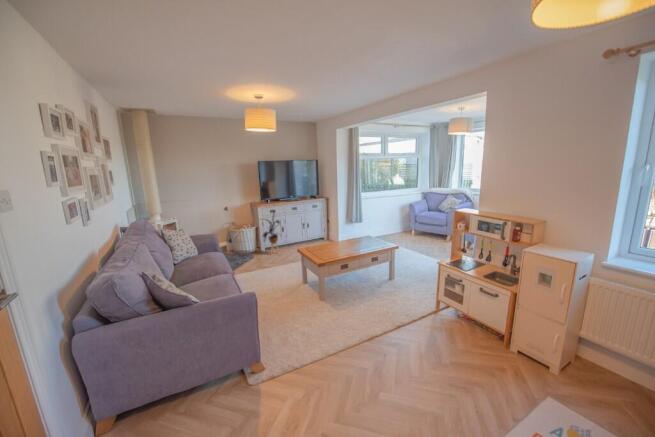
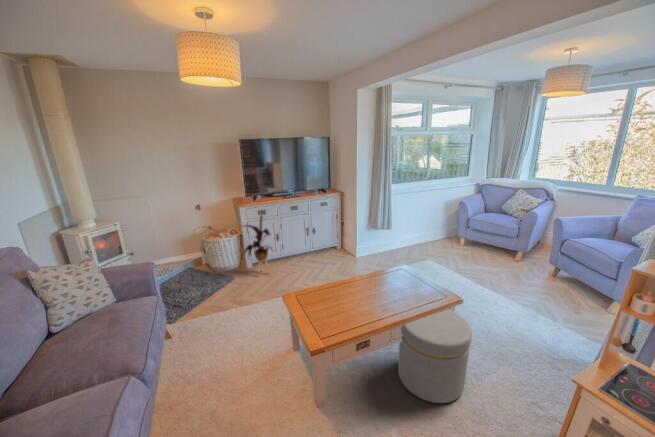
ottoman: none [361,251,397,298] -> present [398,308,472,403]

